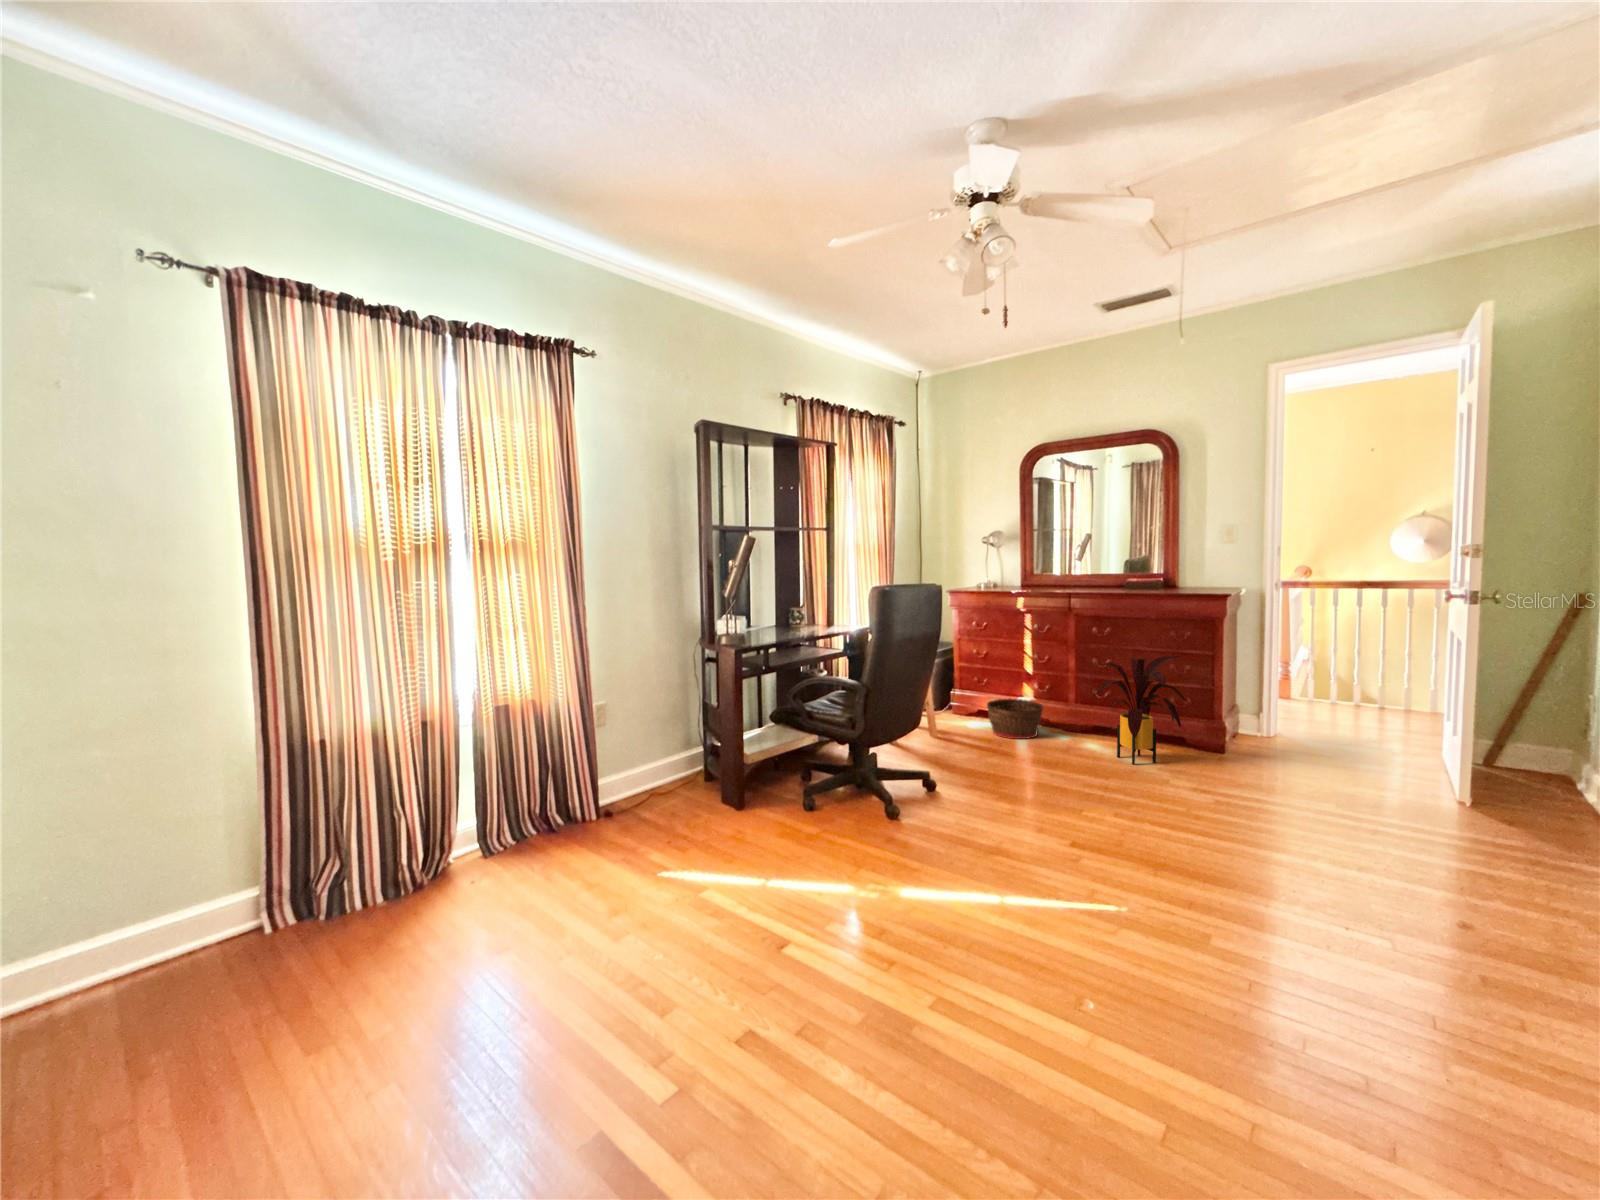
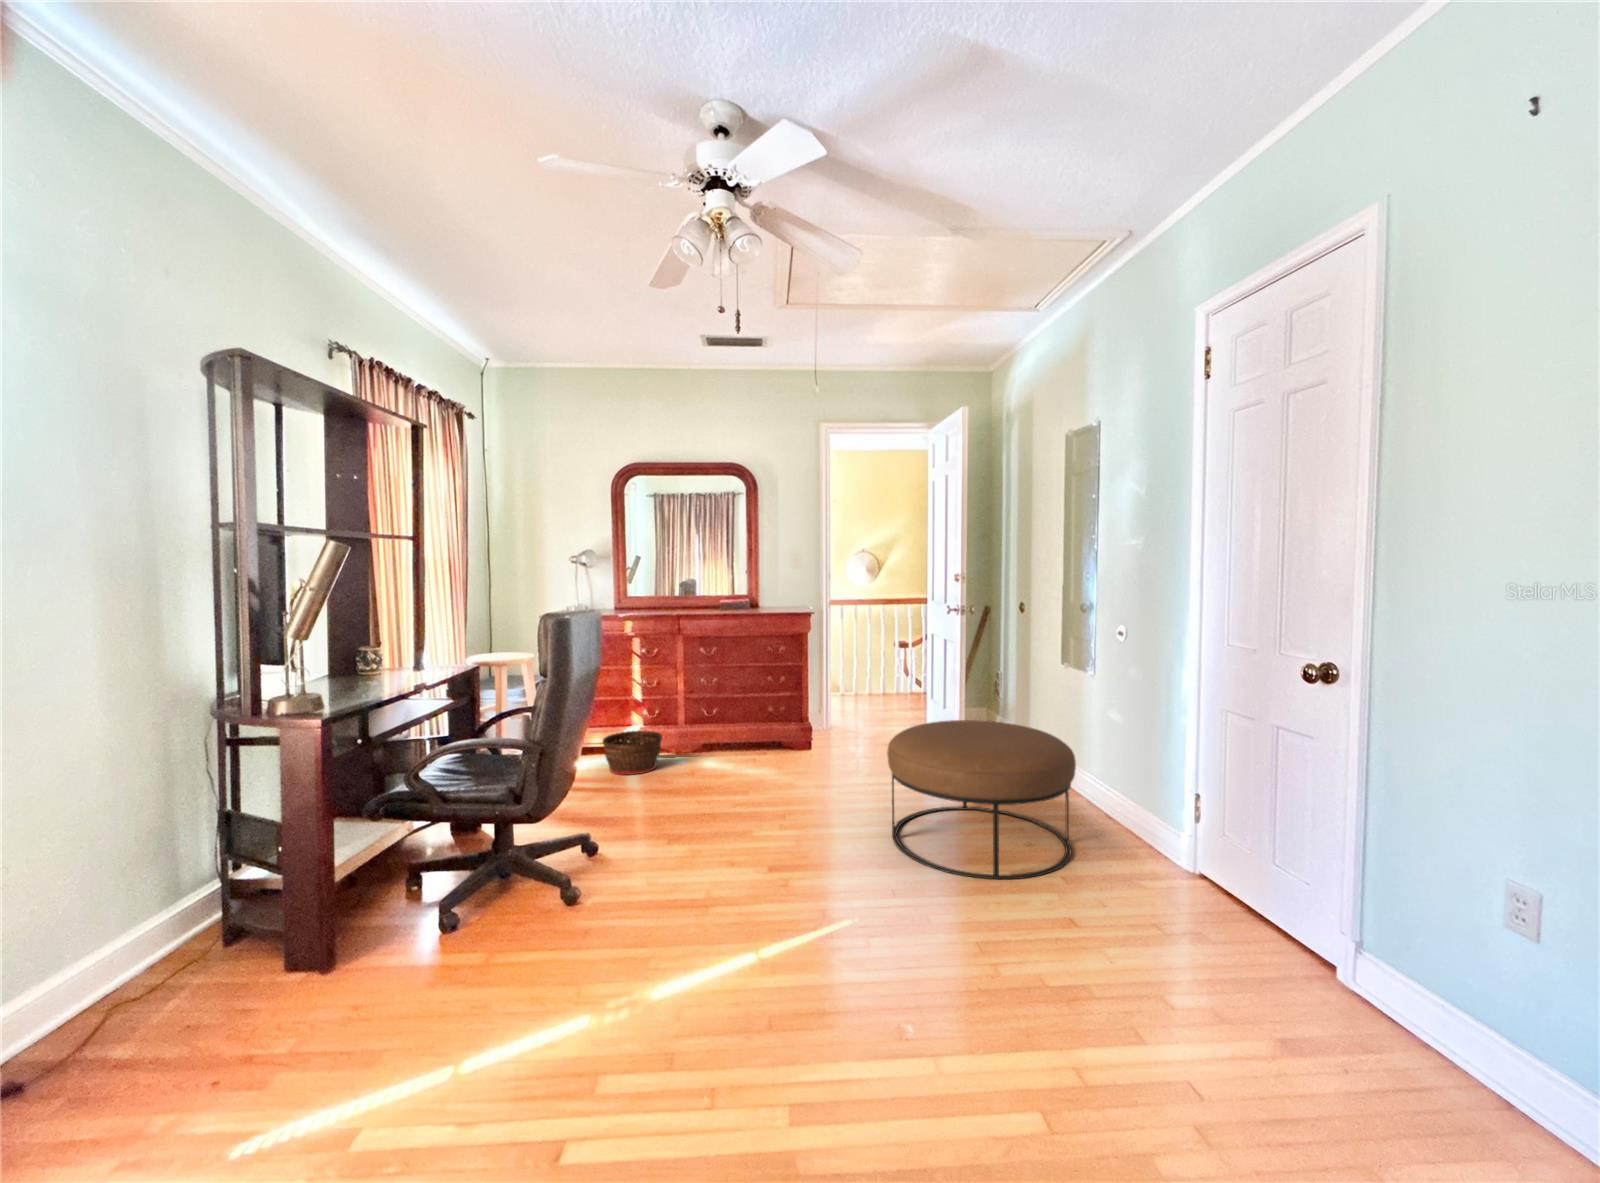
house plant: present [1093,656,1188,765] -> none [712,669,797,775]
ottoman: none [1233,743,1572,983] -> present [887,720,1076,879]

